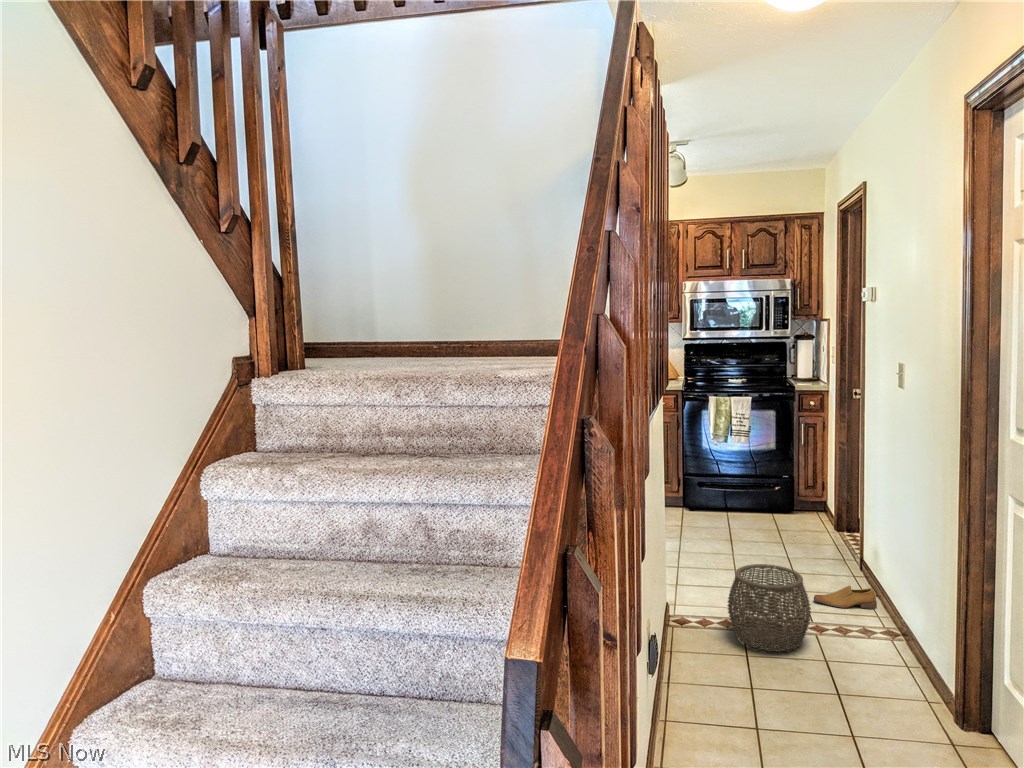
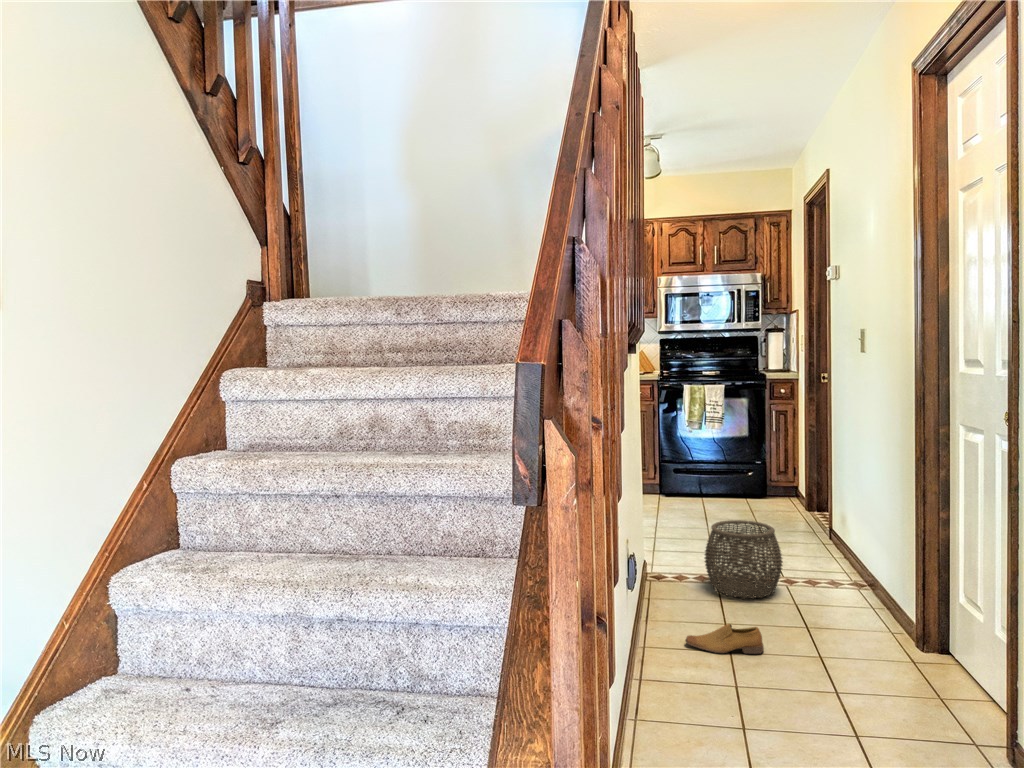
shoe: present [814,586,877,609] -> present [685,624,764,654]

